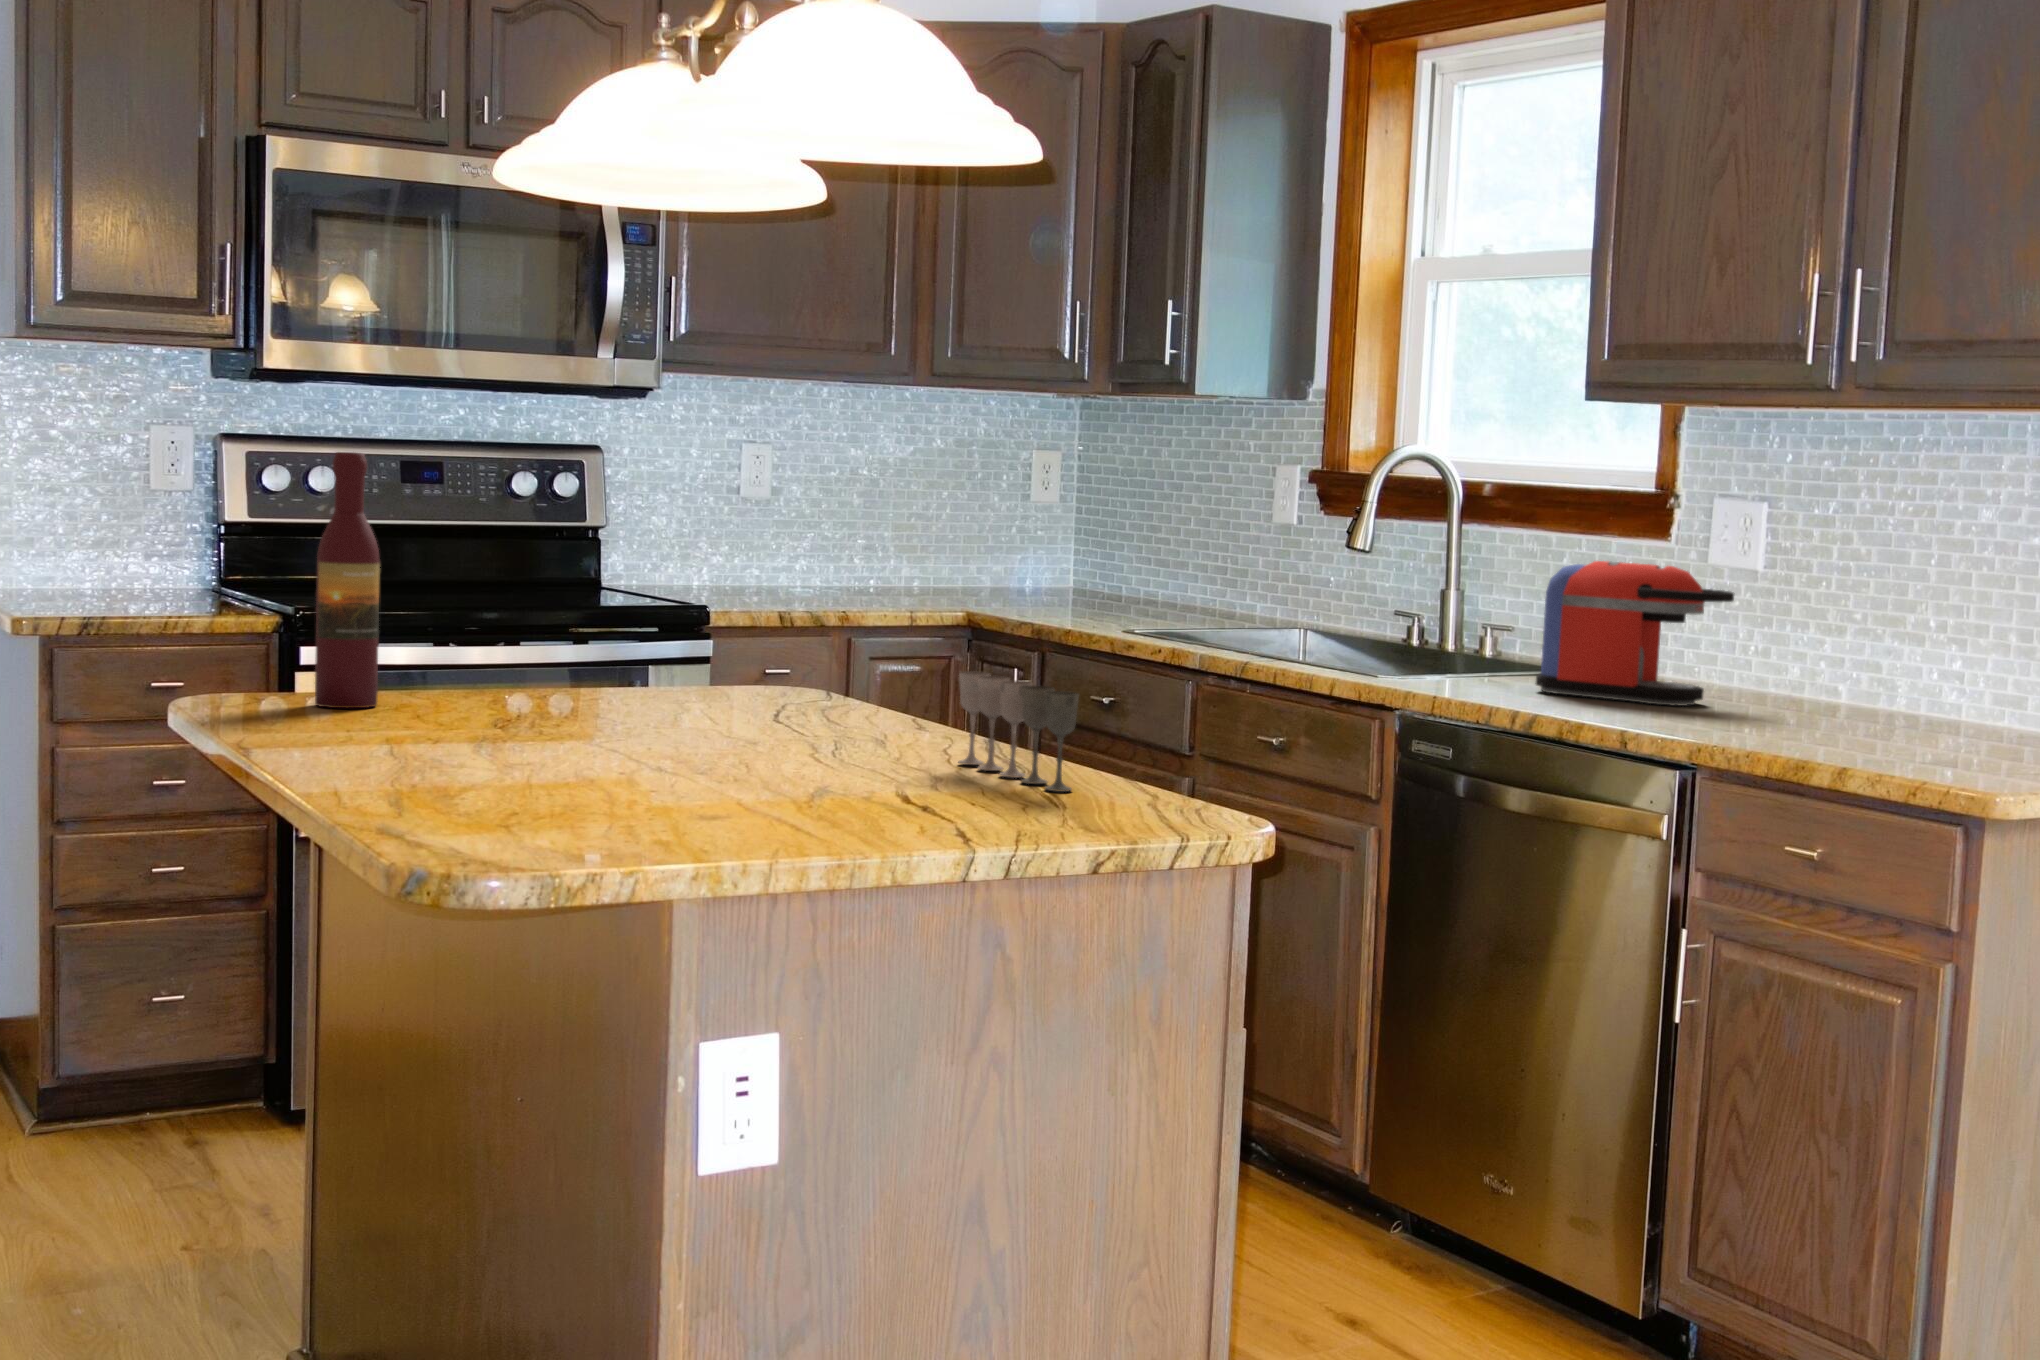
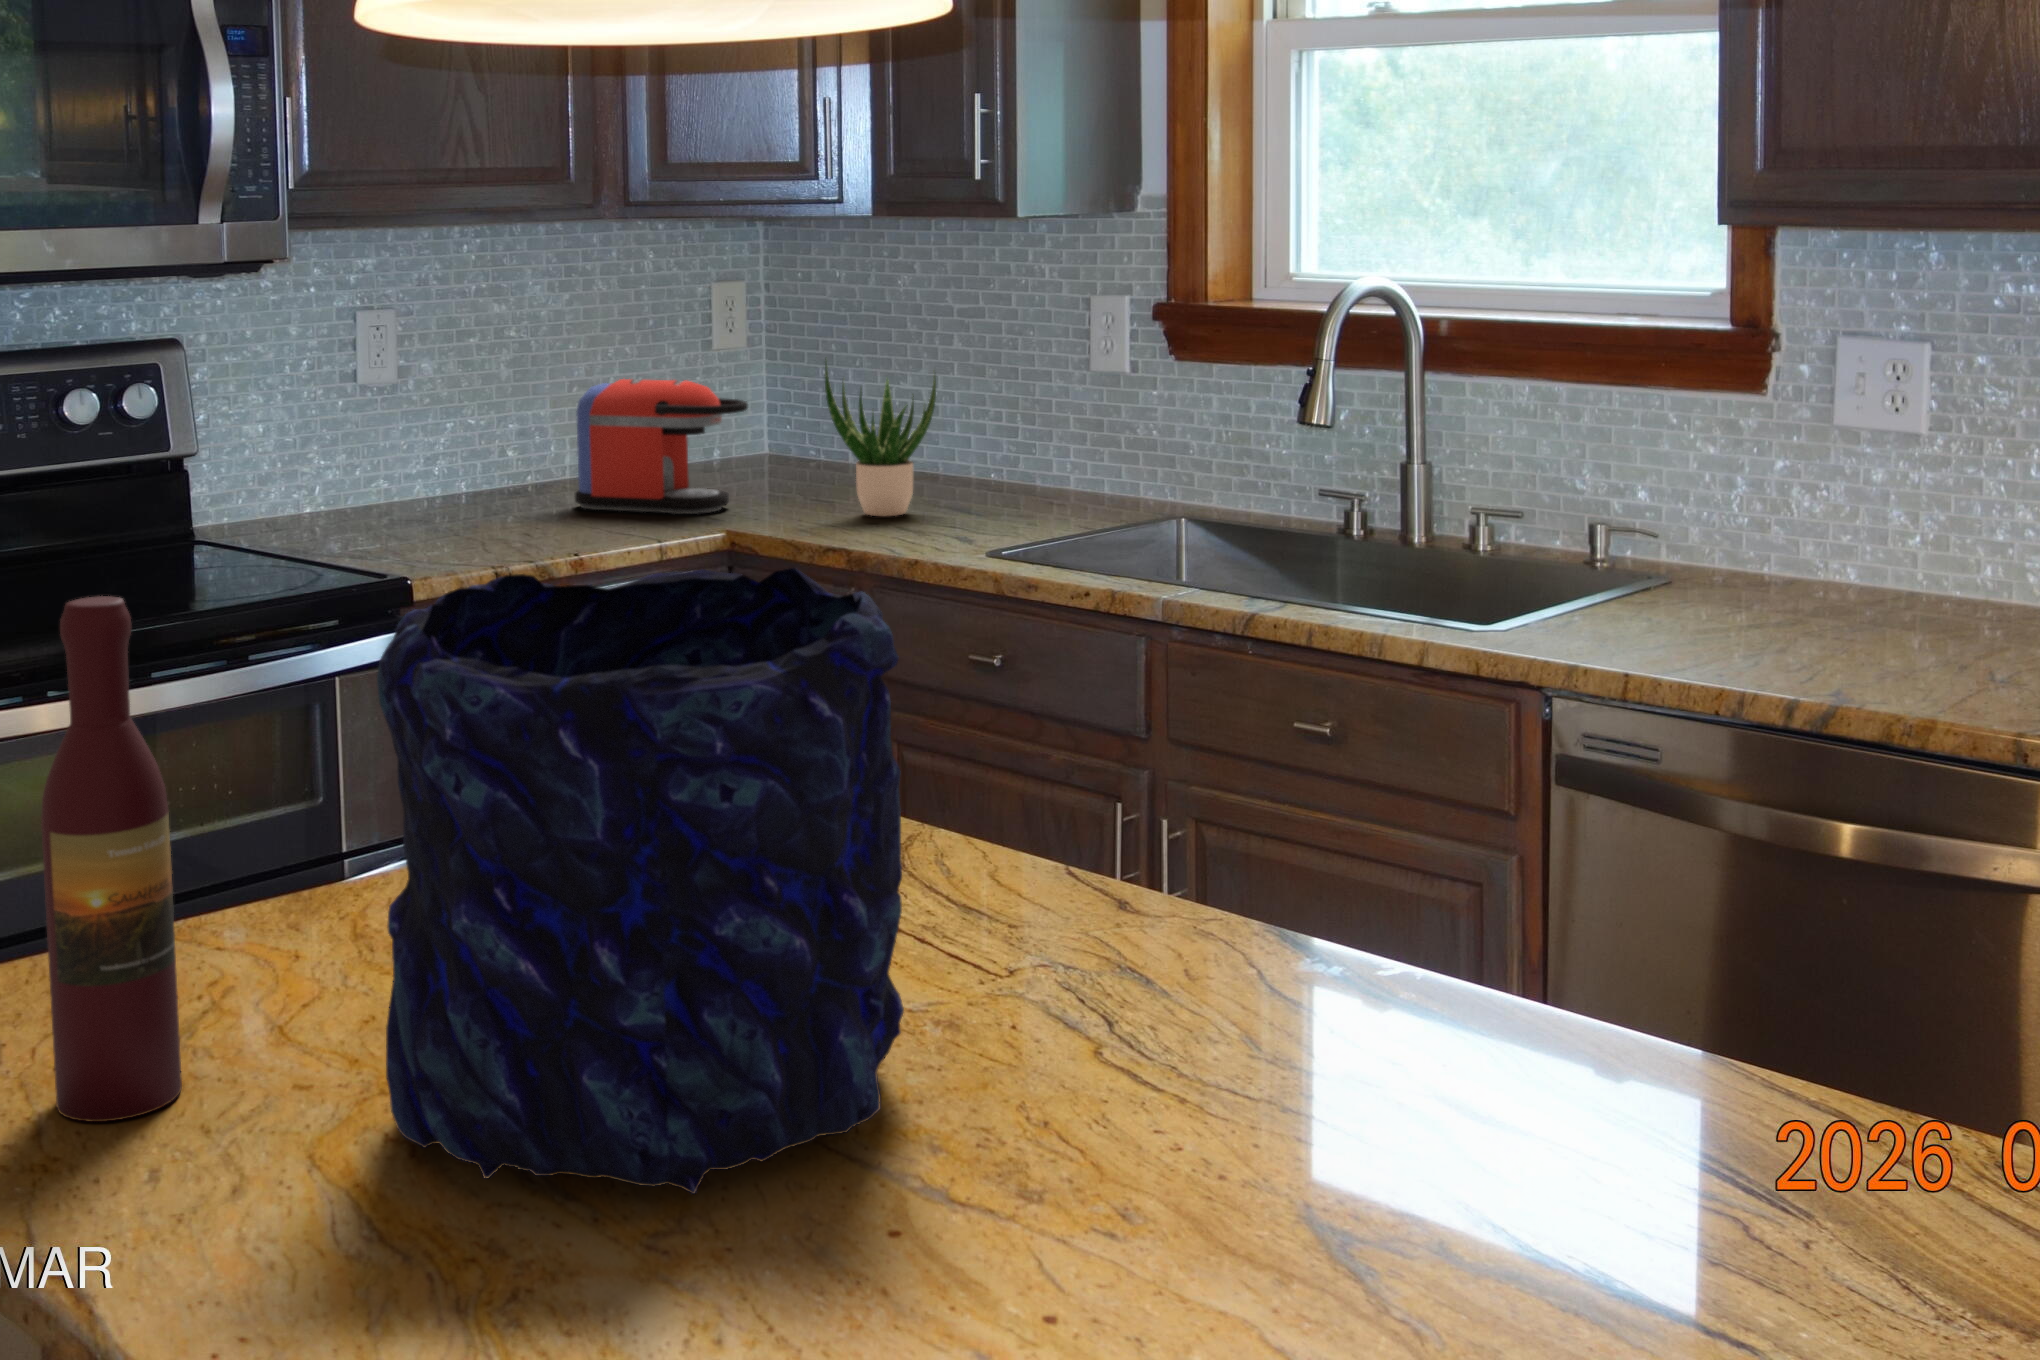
vase: none [451,461,722,735] -> present [377,568,904,1194]
potted plant: none [1051,493,1139,617] -> present [825,364,936,516]
coffee maker: present [1535,561,1734,706] -> present [575,379,748,514]
wine glass: present [959,671,1079,792] -> none [1469,957,1872,1269]

